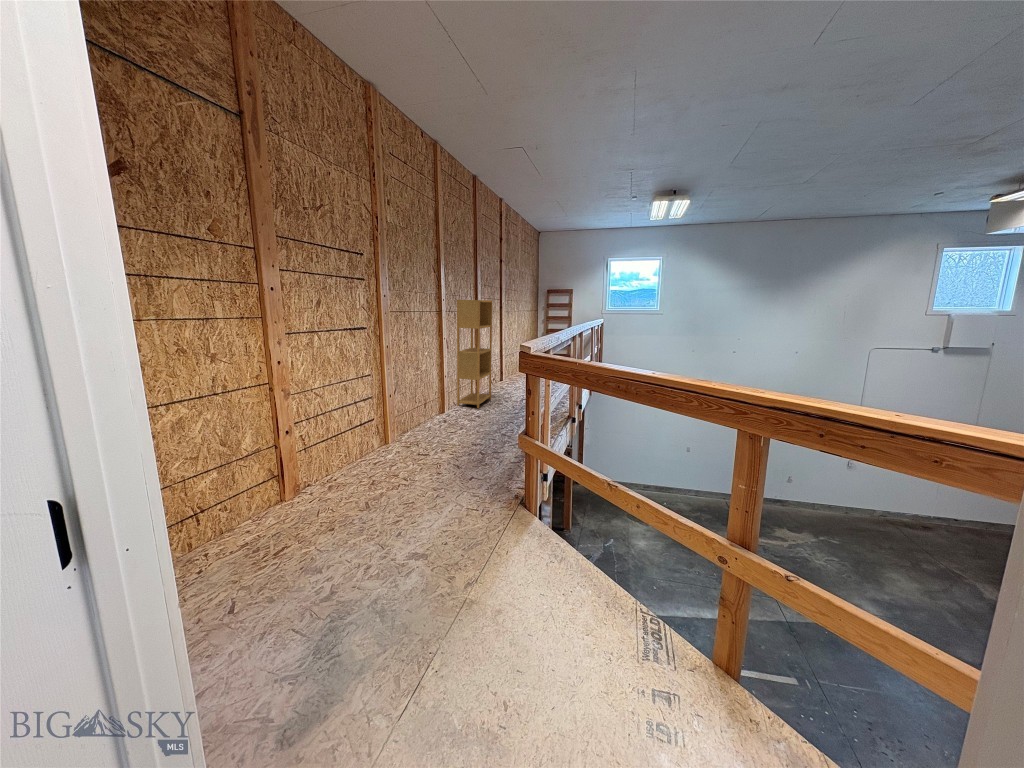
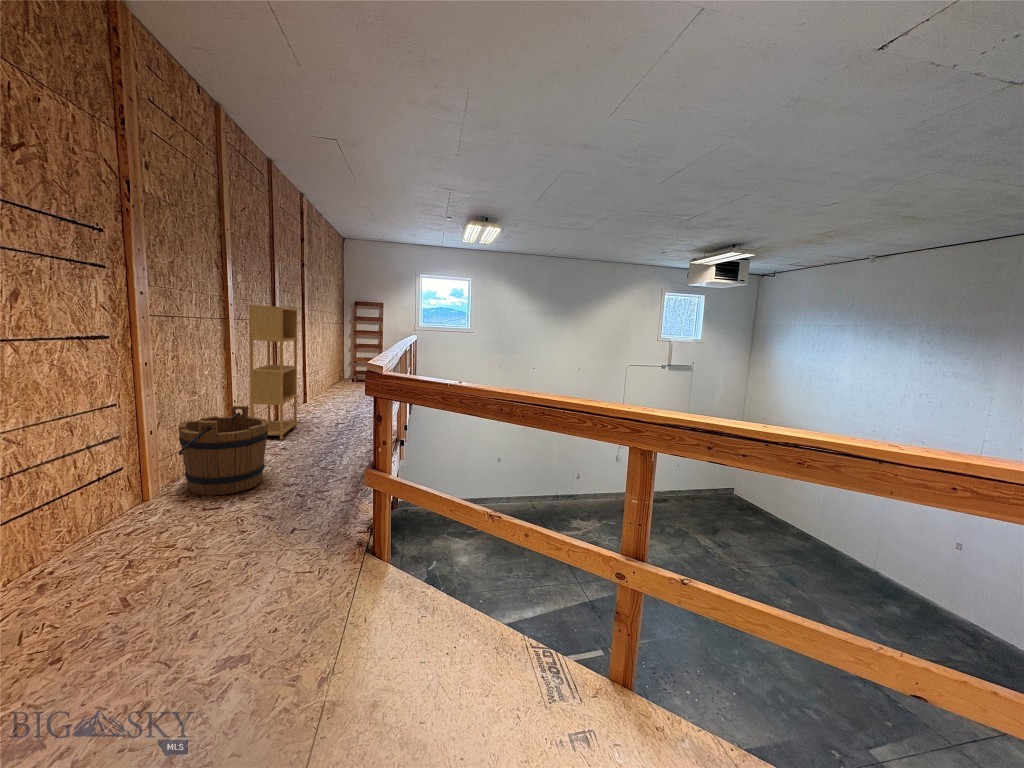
bucket: none [406,379,463,445] -> present [178,406,268,495]

